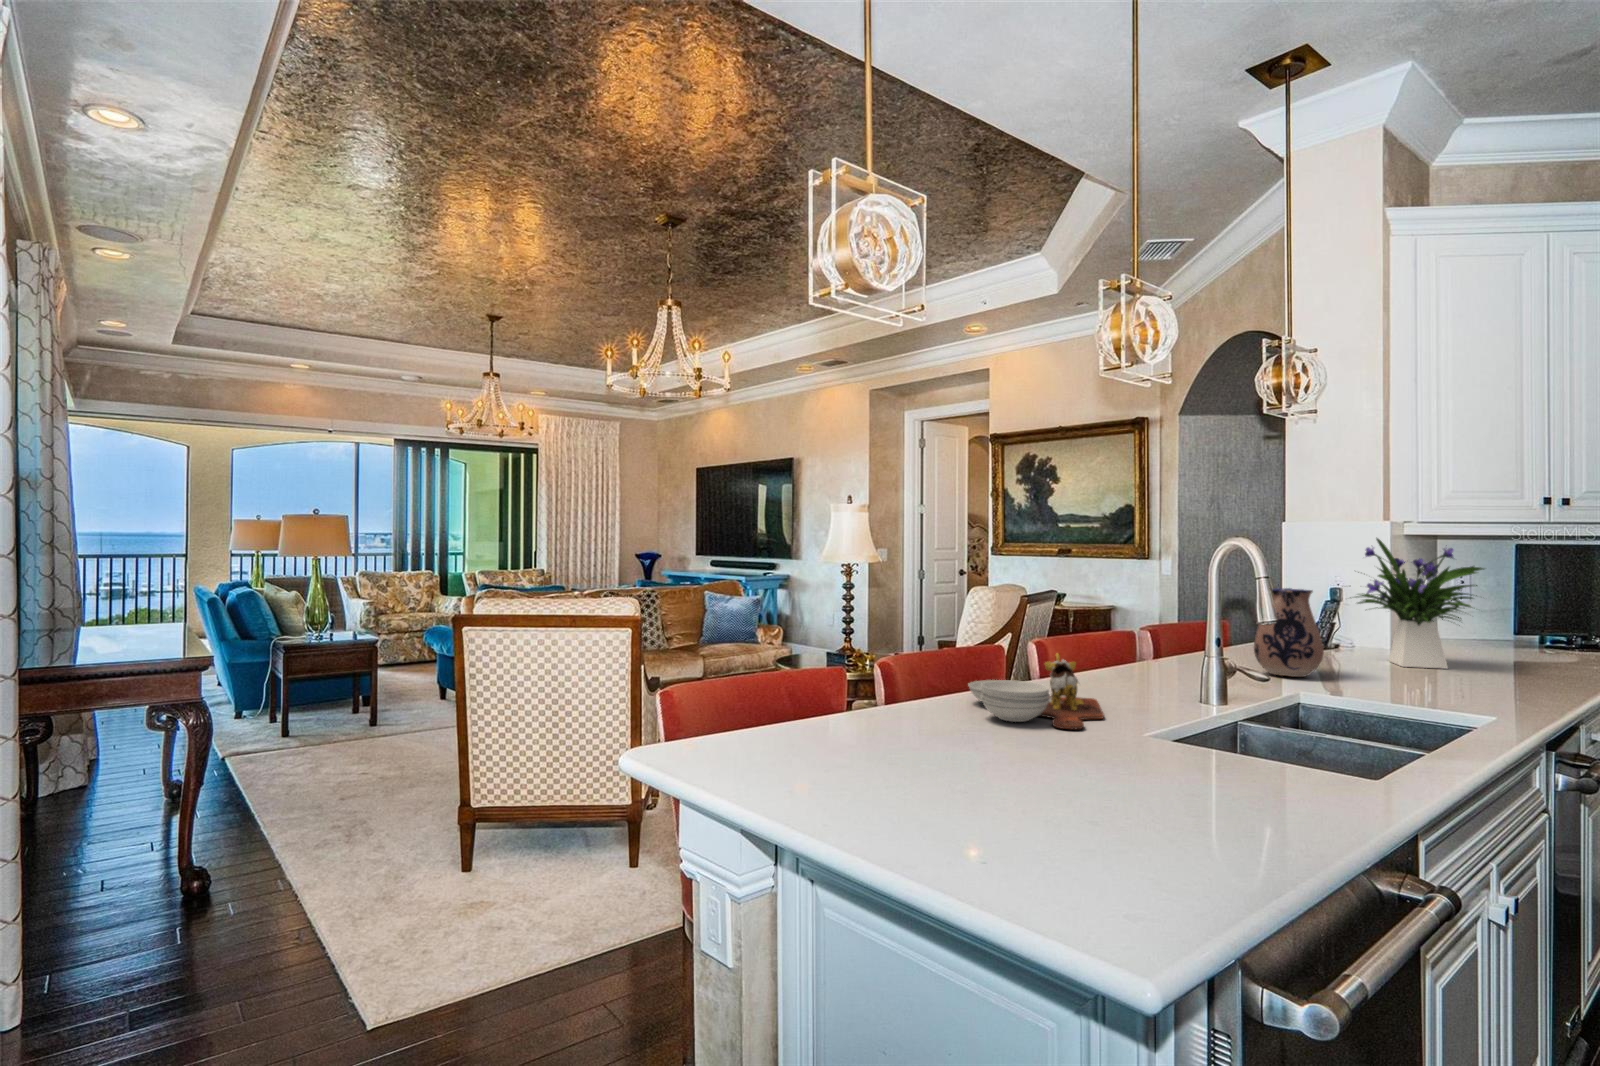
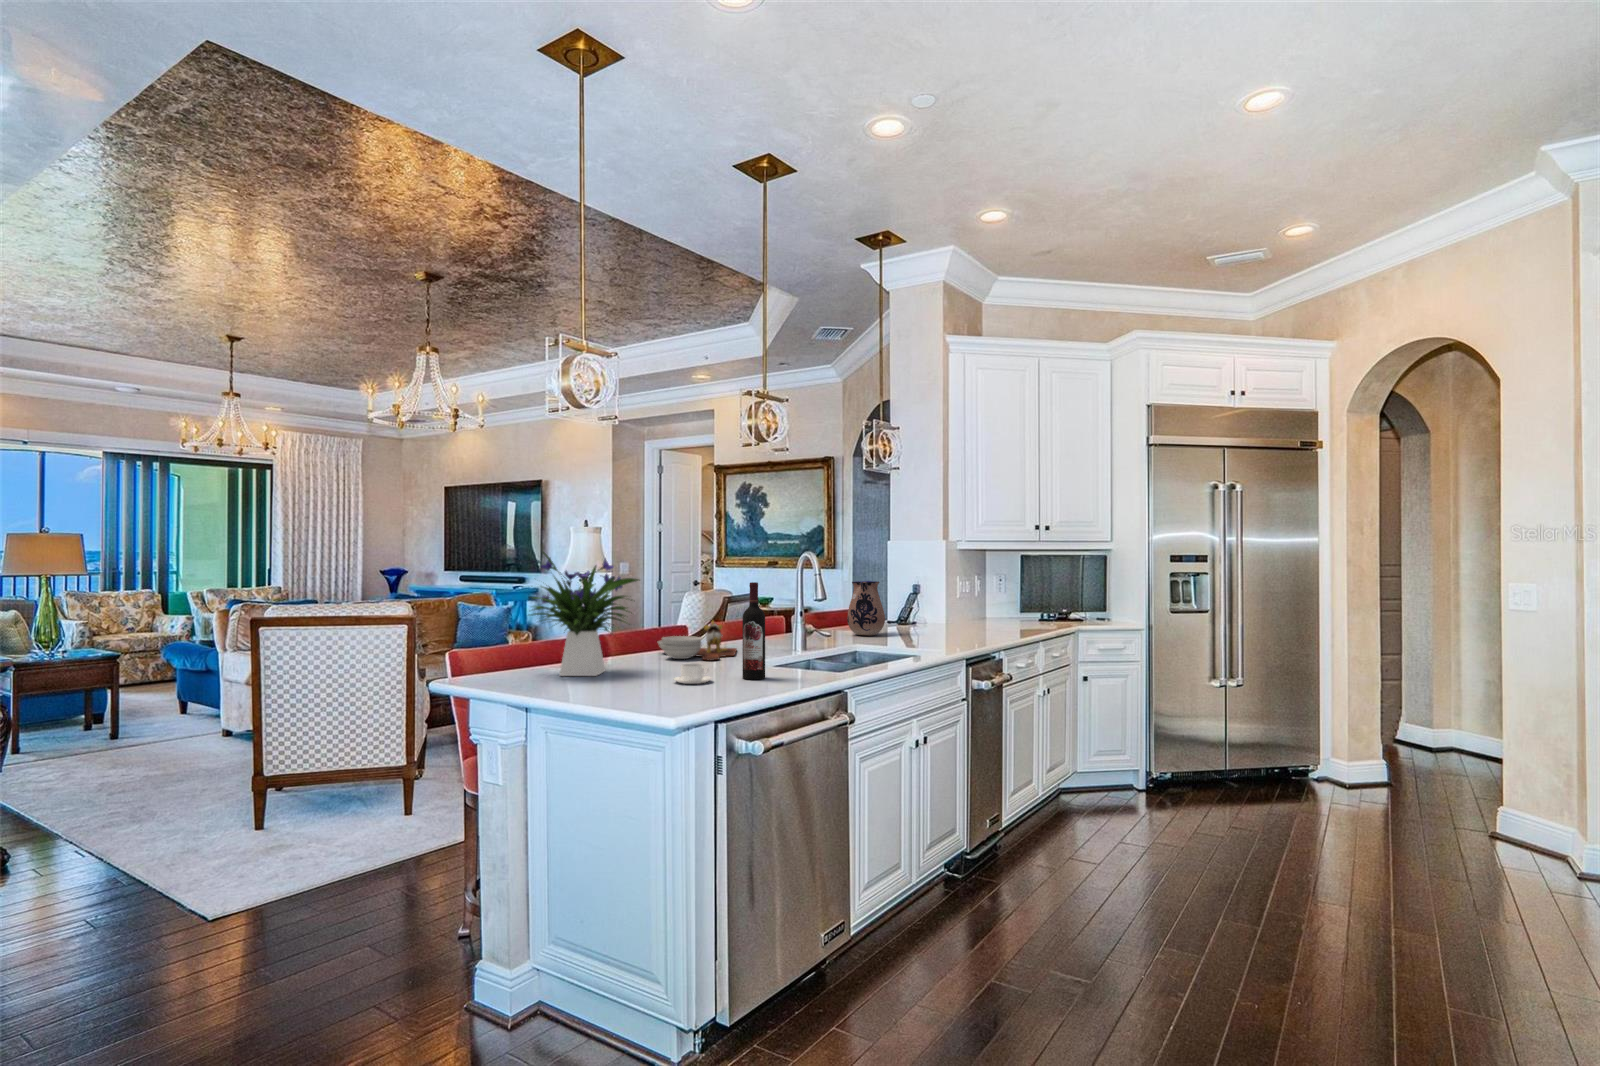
flower arrangement: present [1357,538,1484,669] -> present [531,552,640,676]
wine bottle: none [1171,606,1221,802] -> present [742,582,765,679]
coffee cup: none [1036,761,1117,809] -> present [674,663,712,684]

